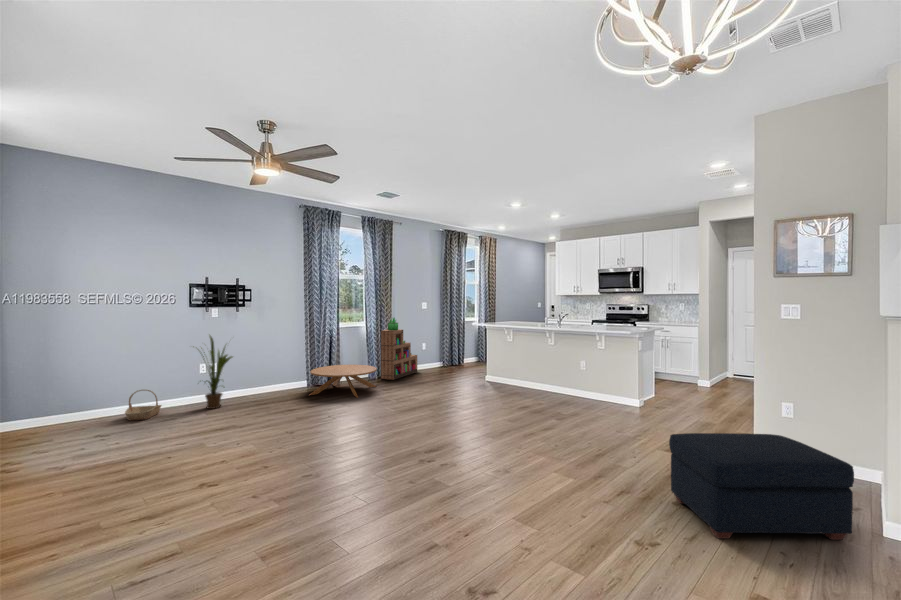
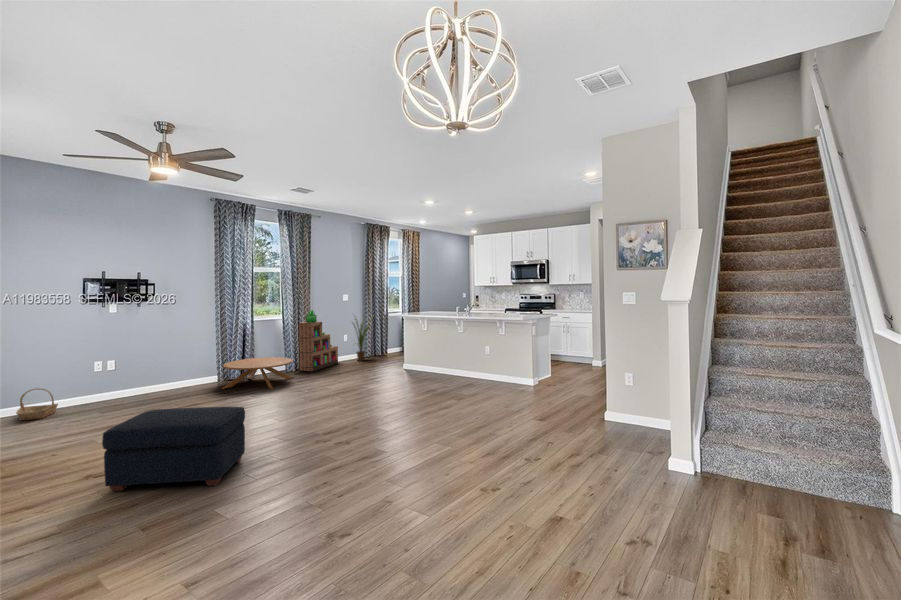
house plant: present [201,336,232,409] -> present [354,316,370,361]
ottoman: present [669,433,854,540] -> present [102,407,245,491]

